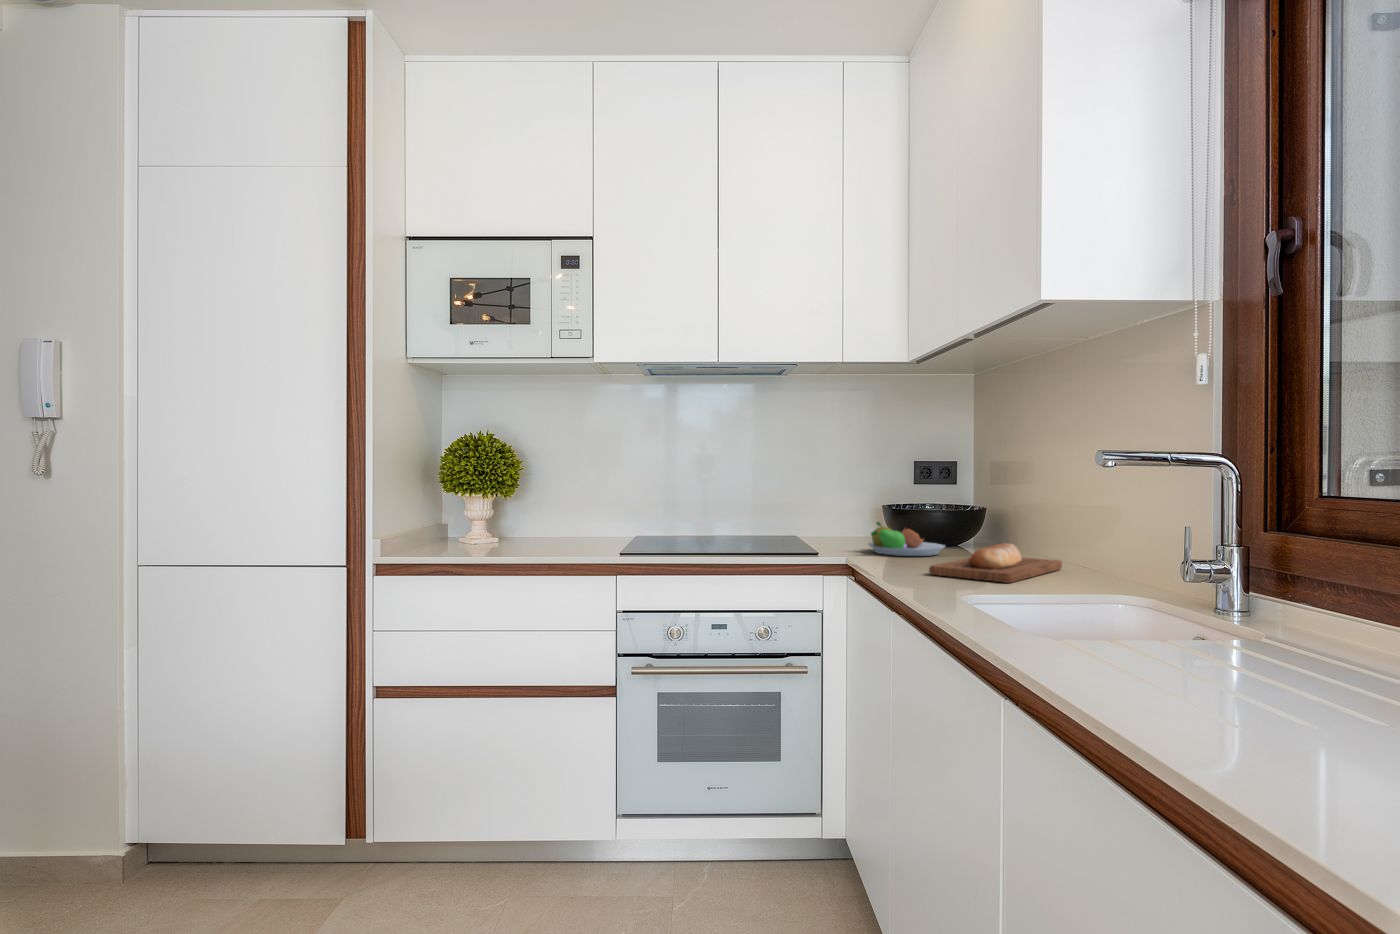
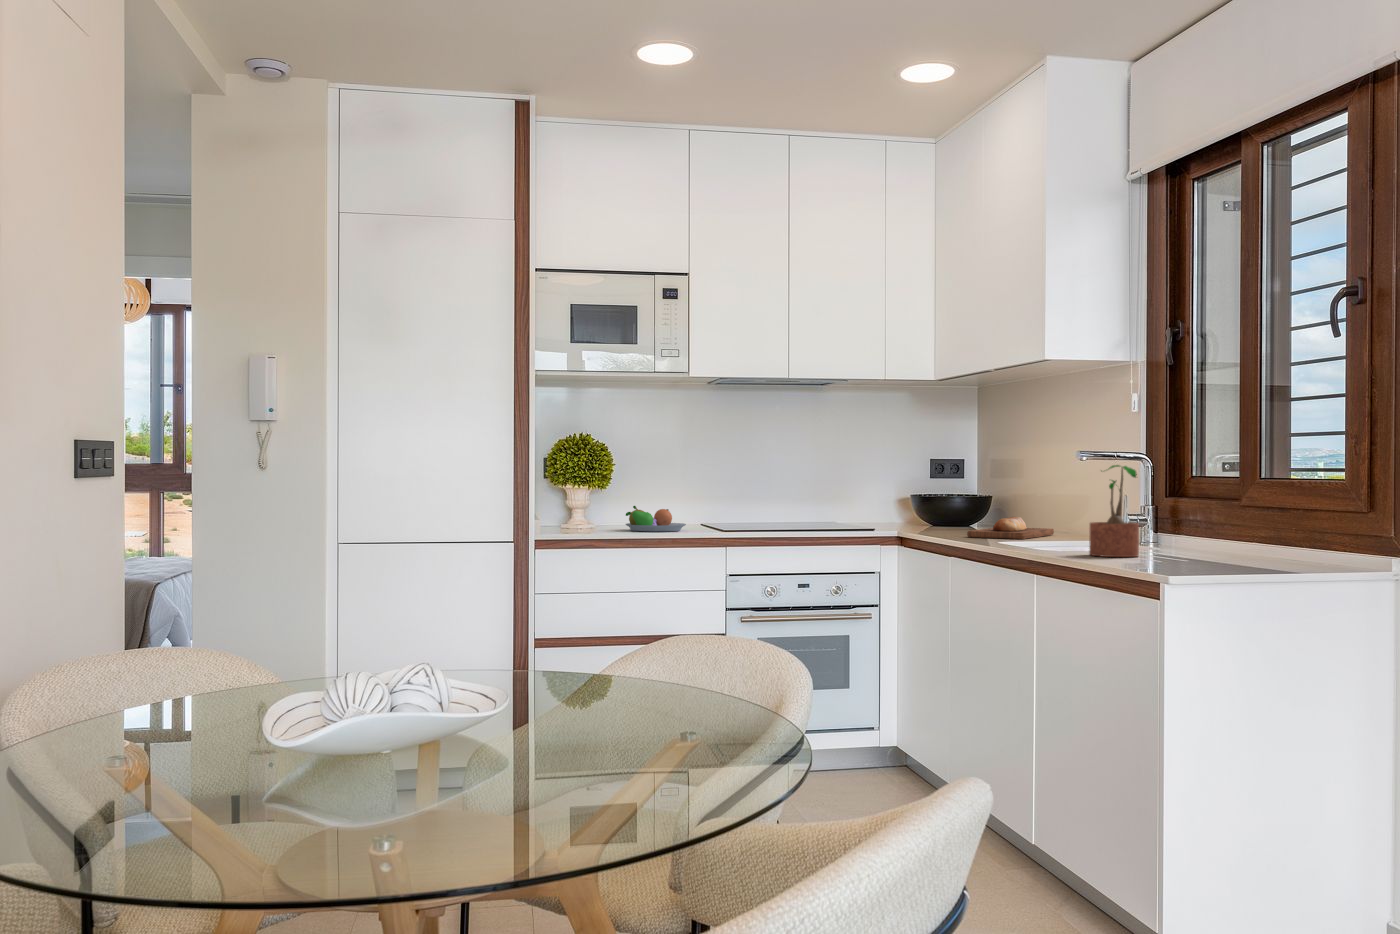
potted plant: none [1121,478,1240,686] -> present [1089,465,1139,557]
fruit bowl: present [868,522,945,556] -> present [626,506,686,531]

